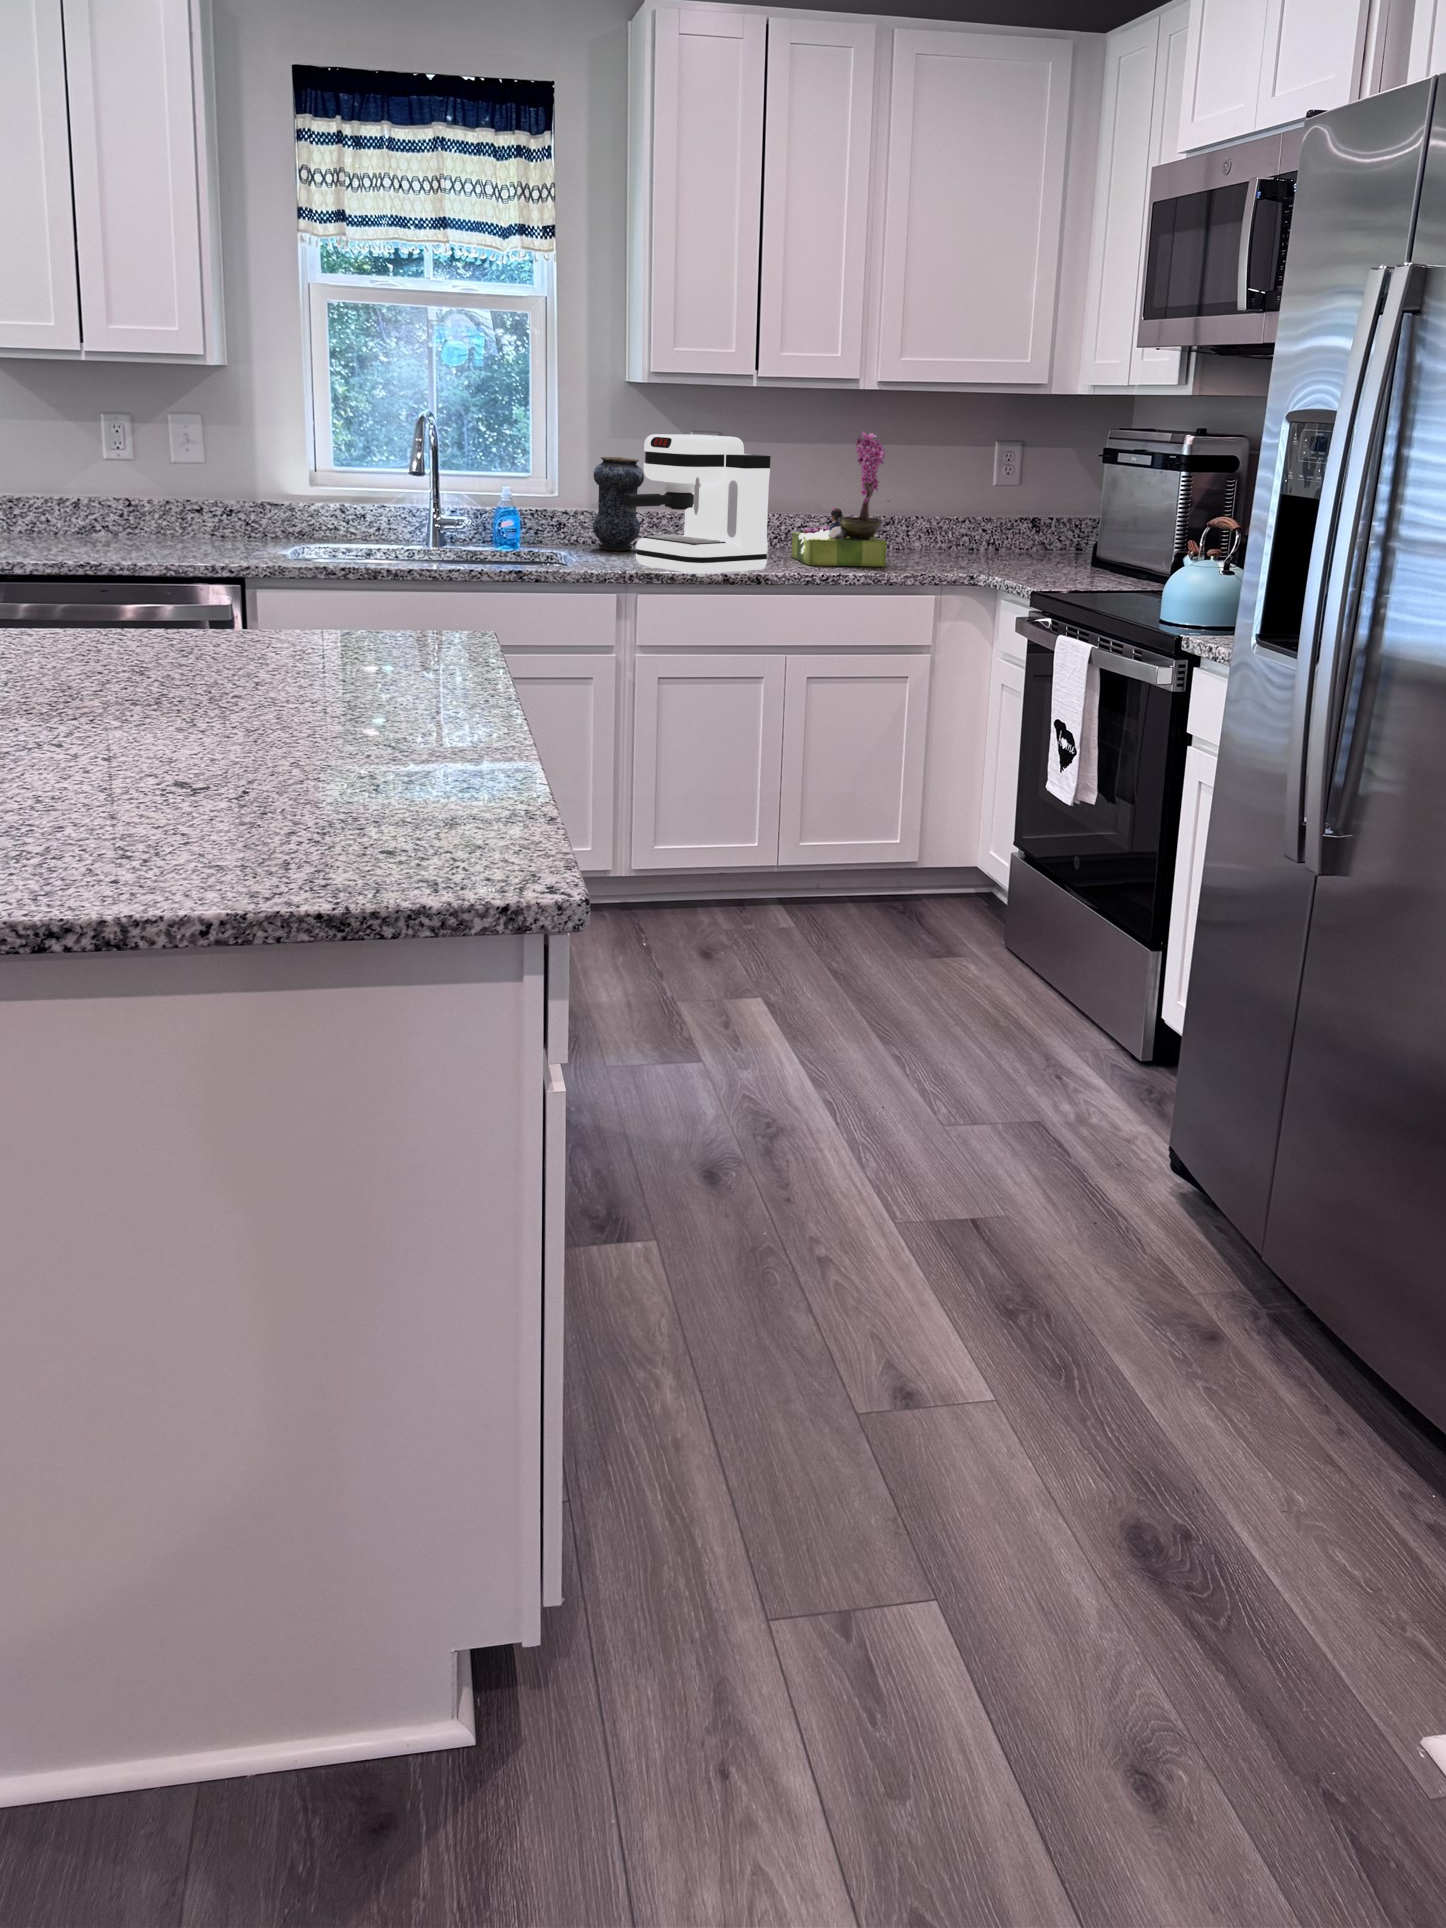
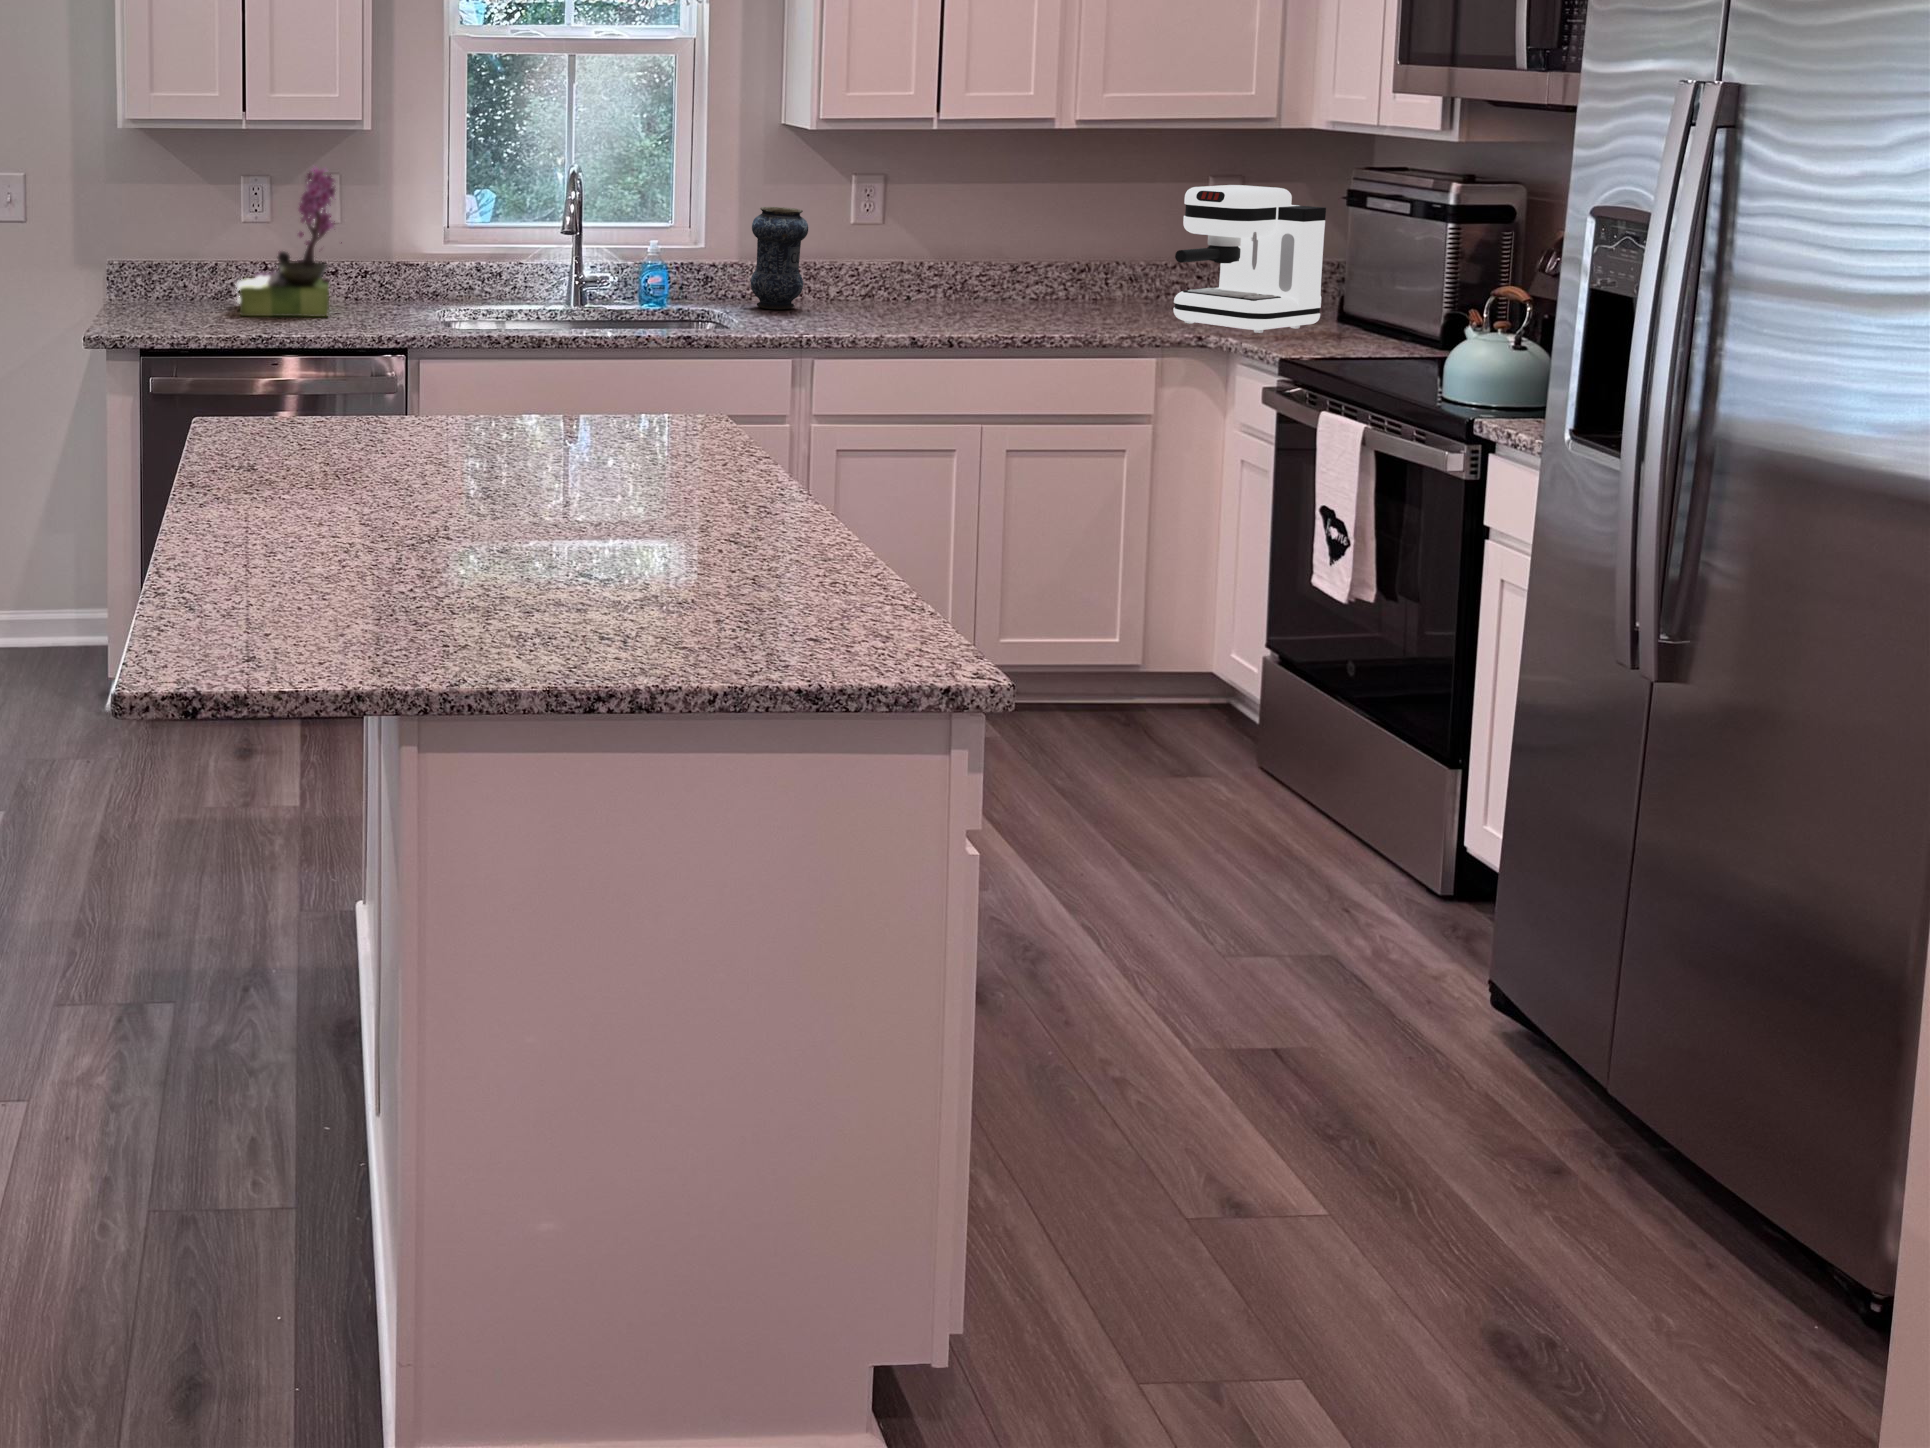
flower arrangement: present [791,432,890,566] -> present [237,166,342,316]
coffee maker: present [624,434,771,577] -> present [1174,185,1326,333]

